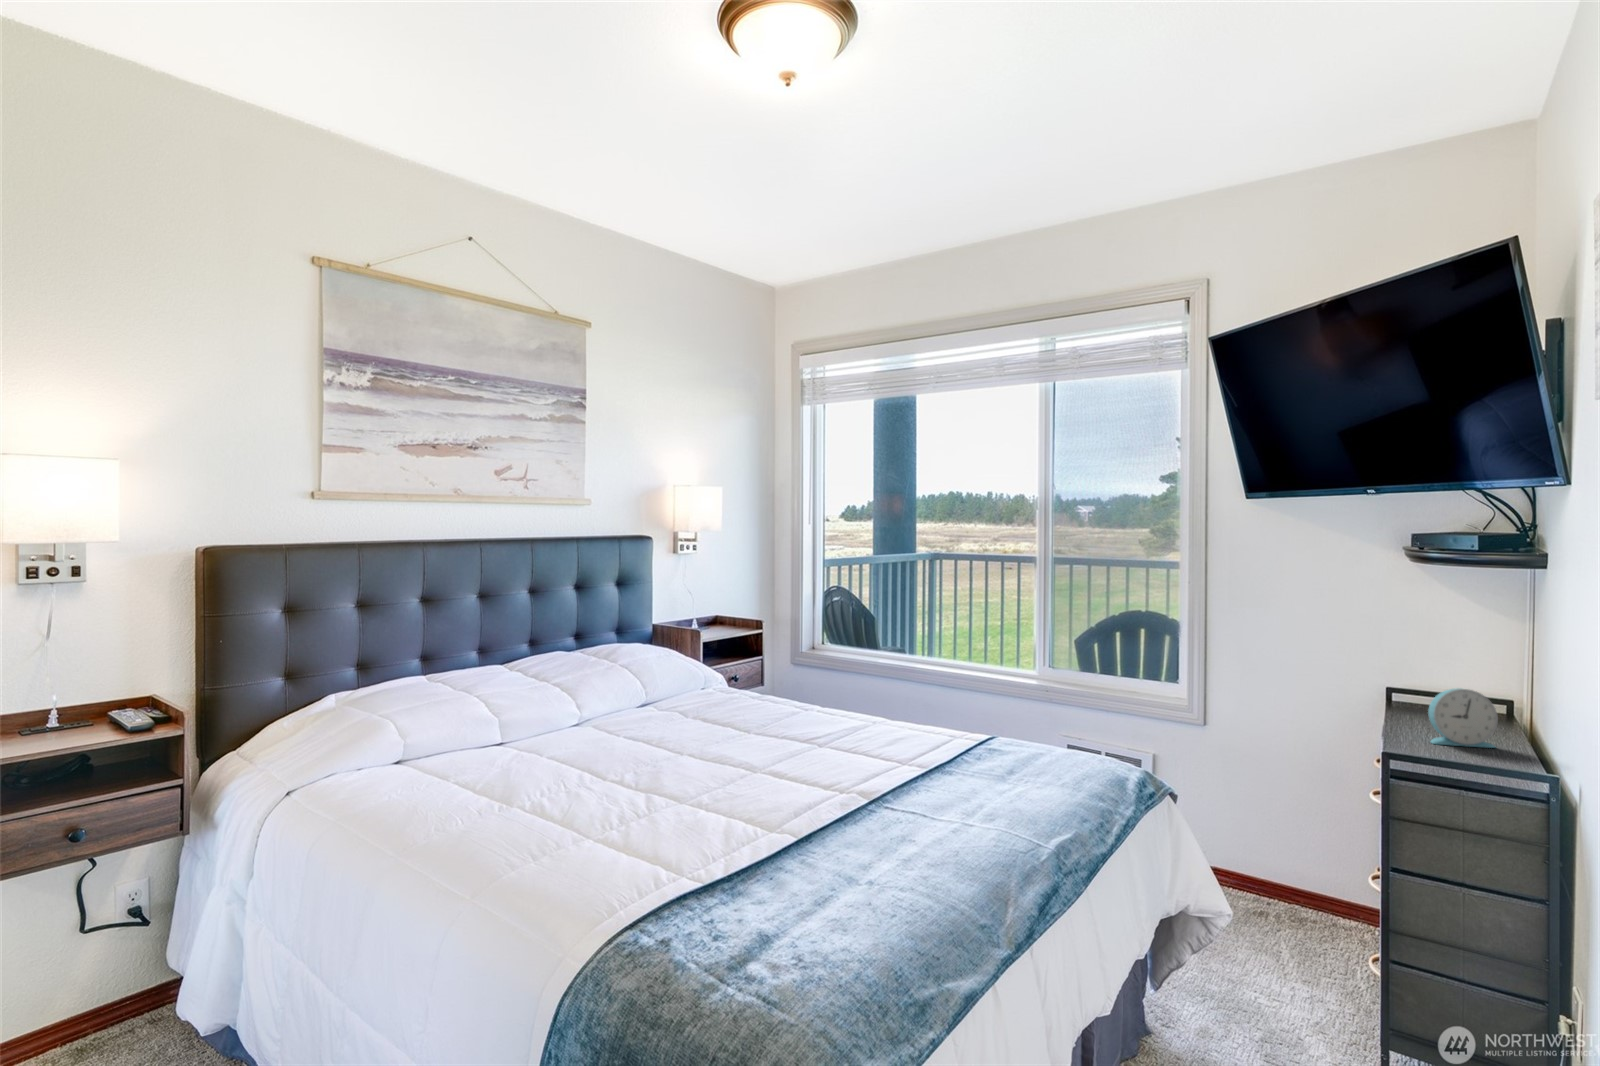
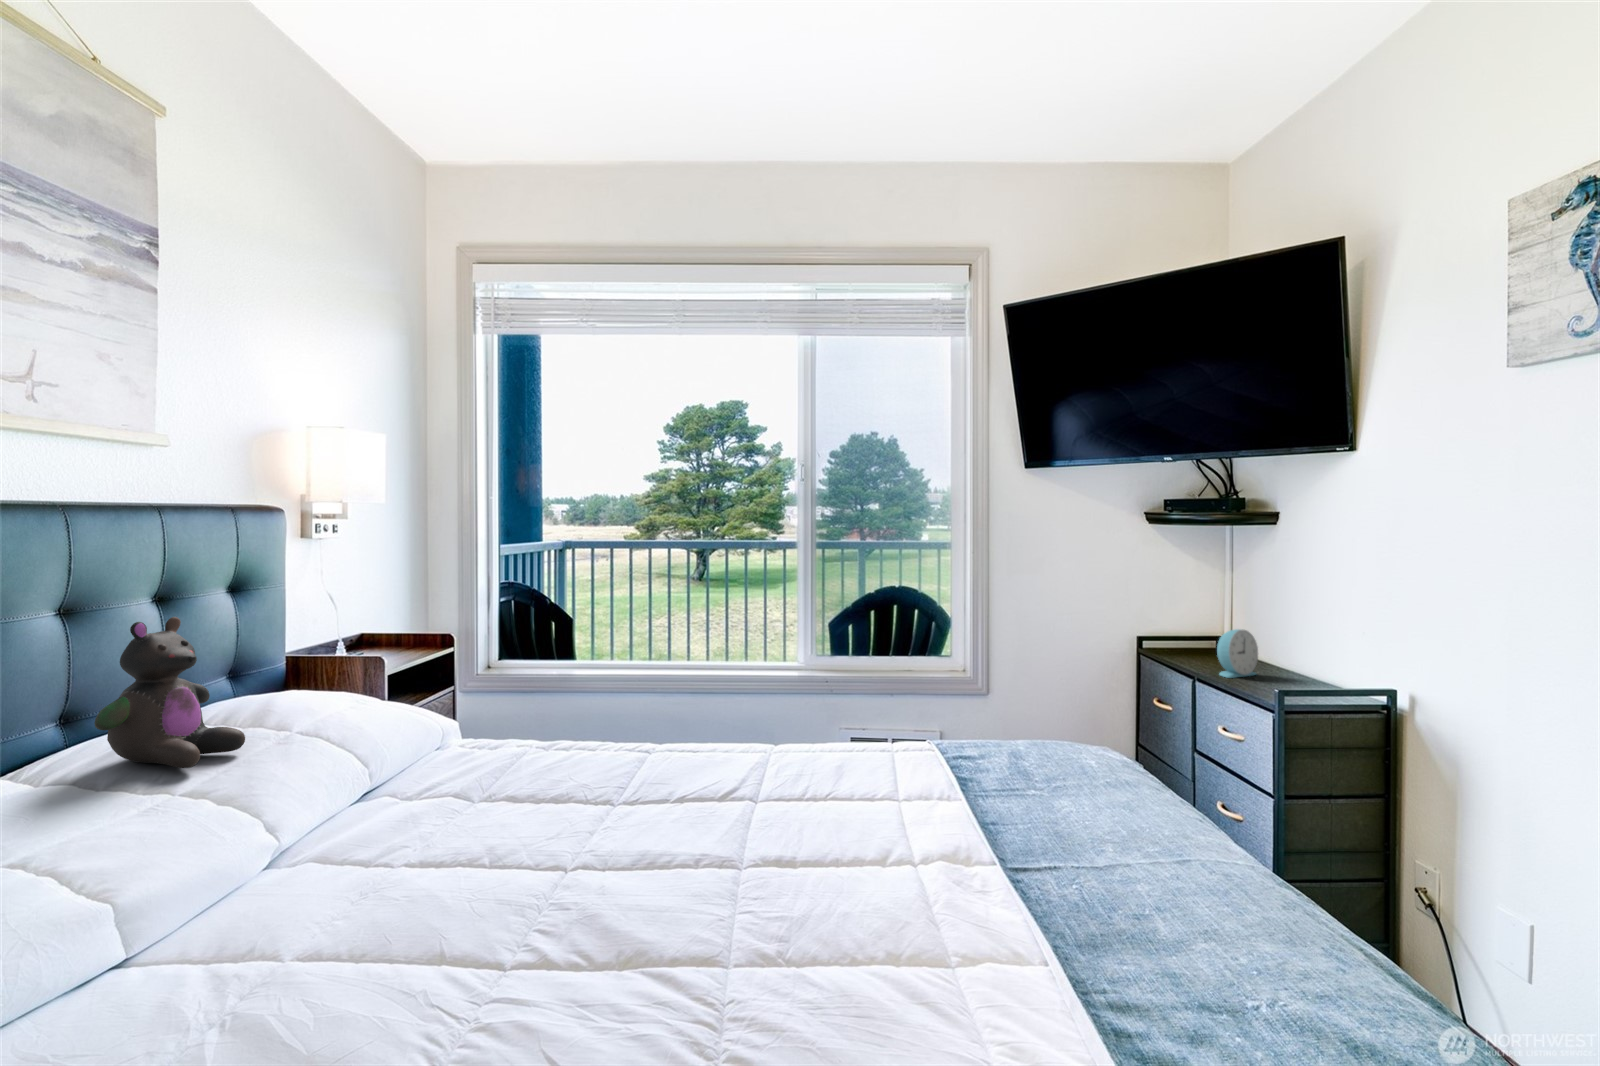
stuffed bear: none [525,597,584,671] -> present [94,617,245,768]

